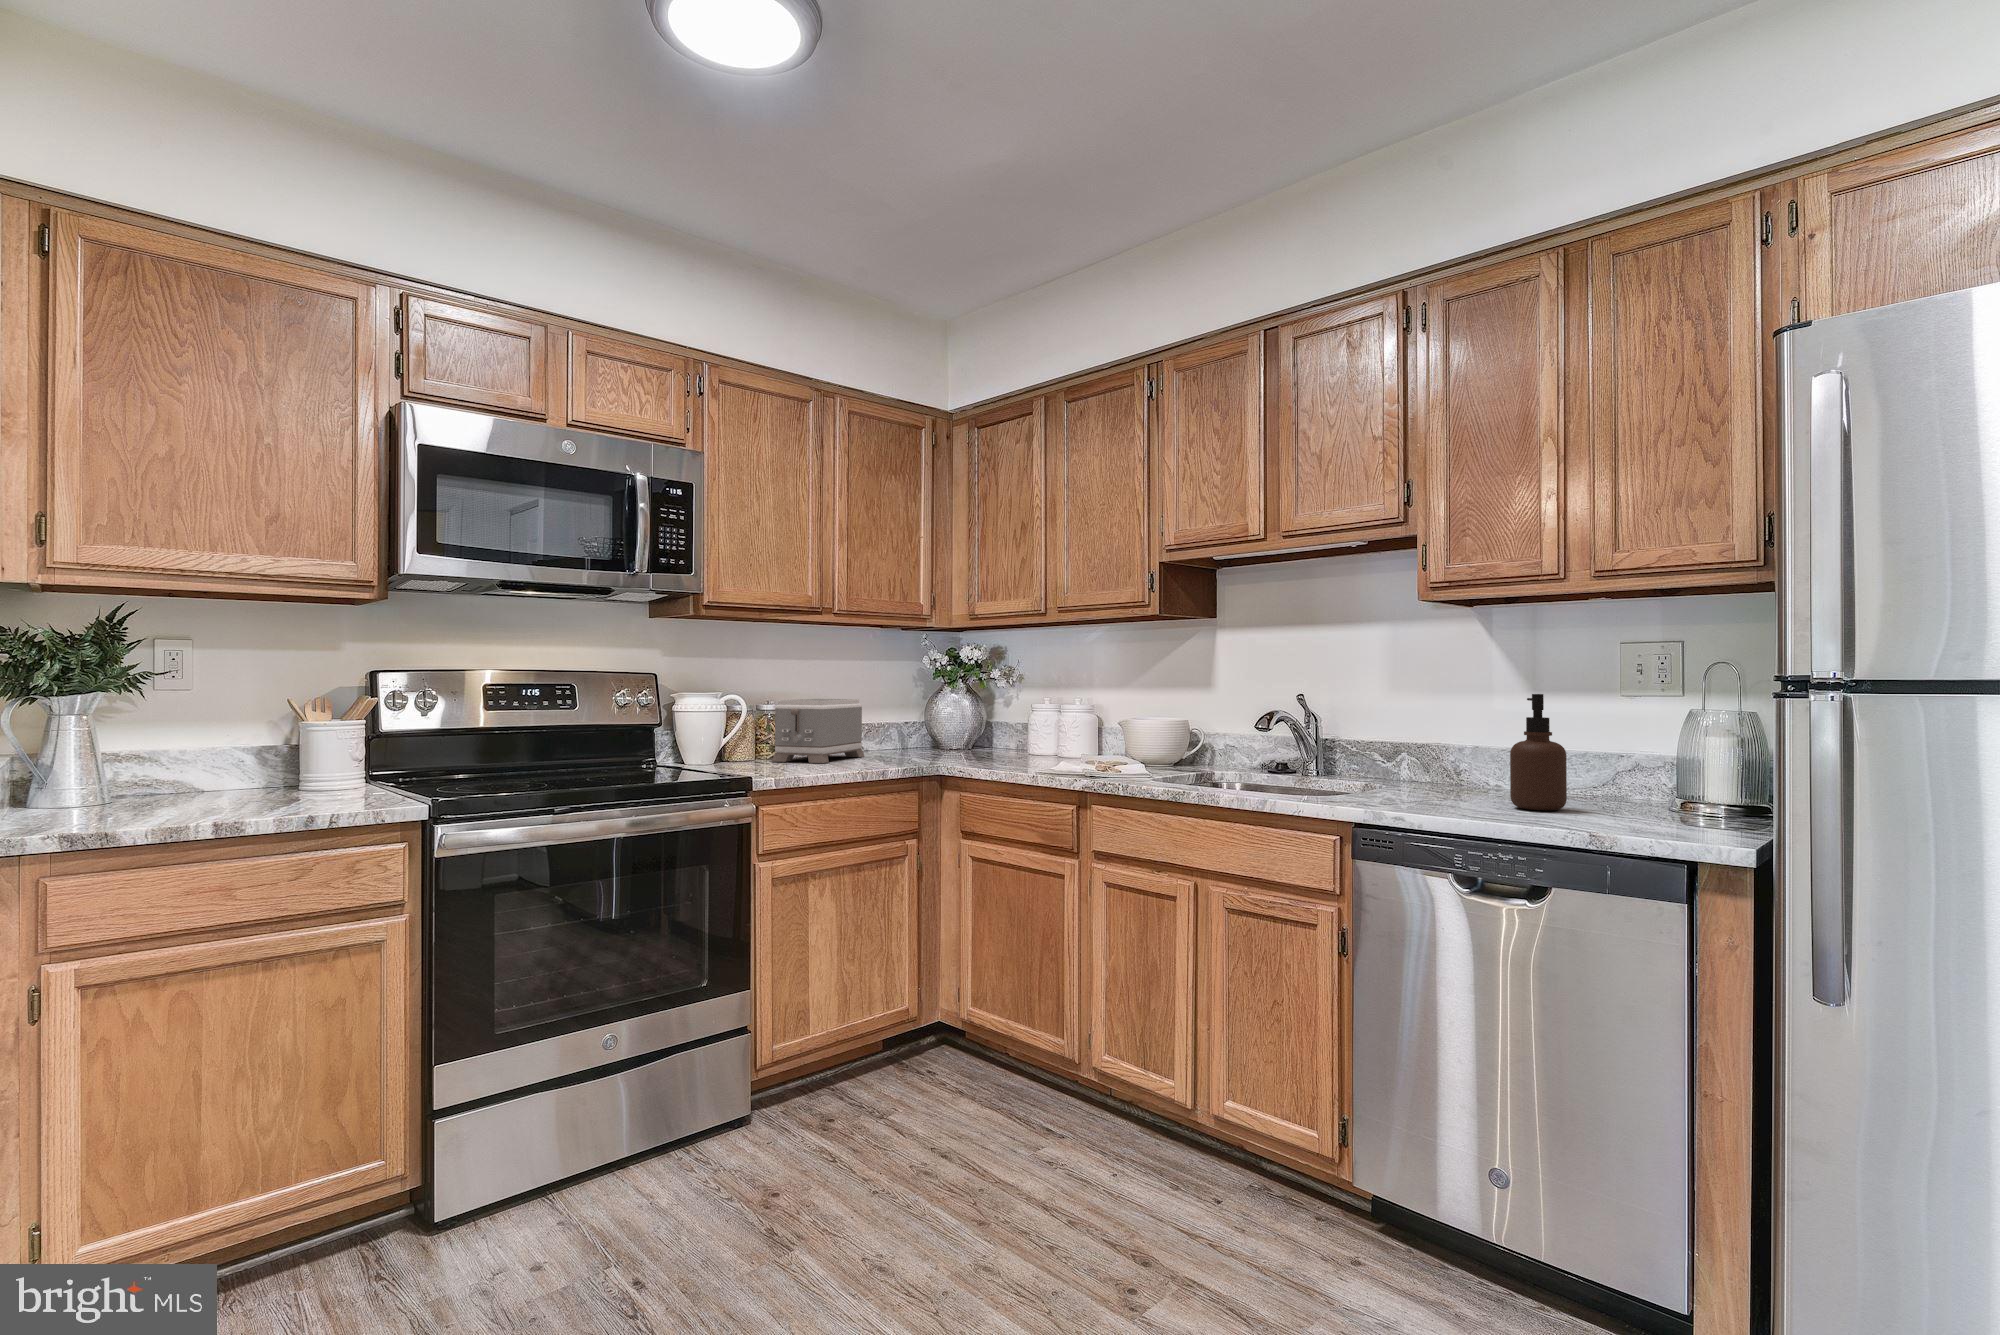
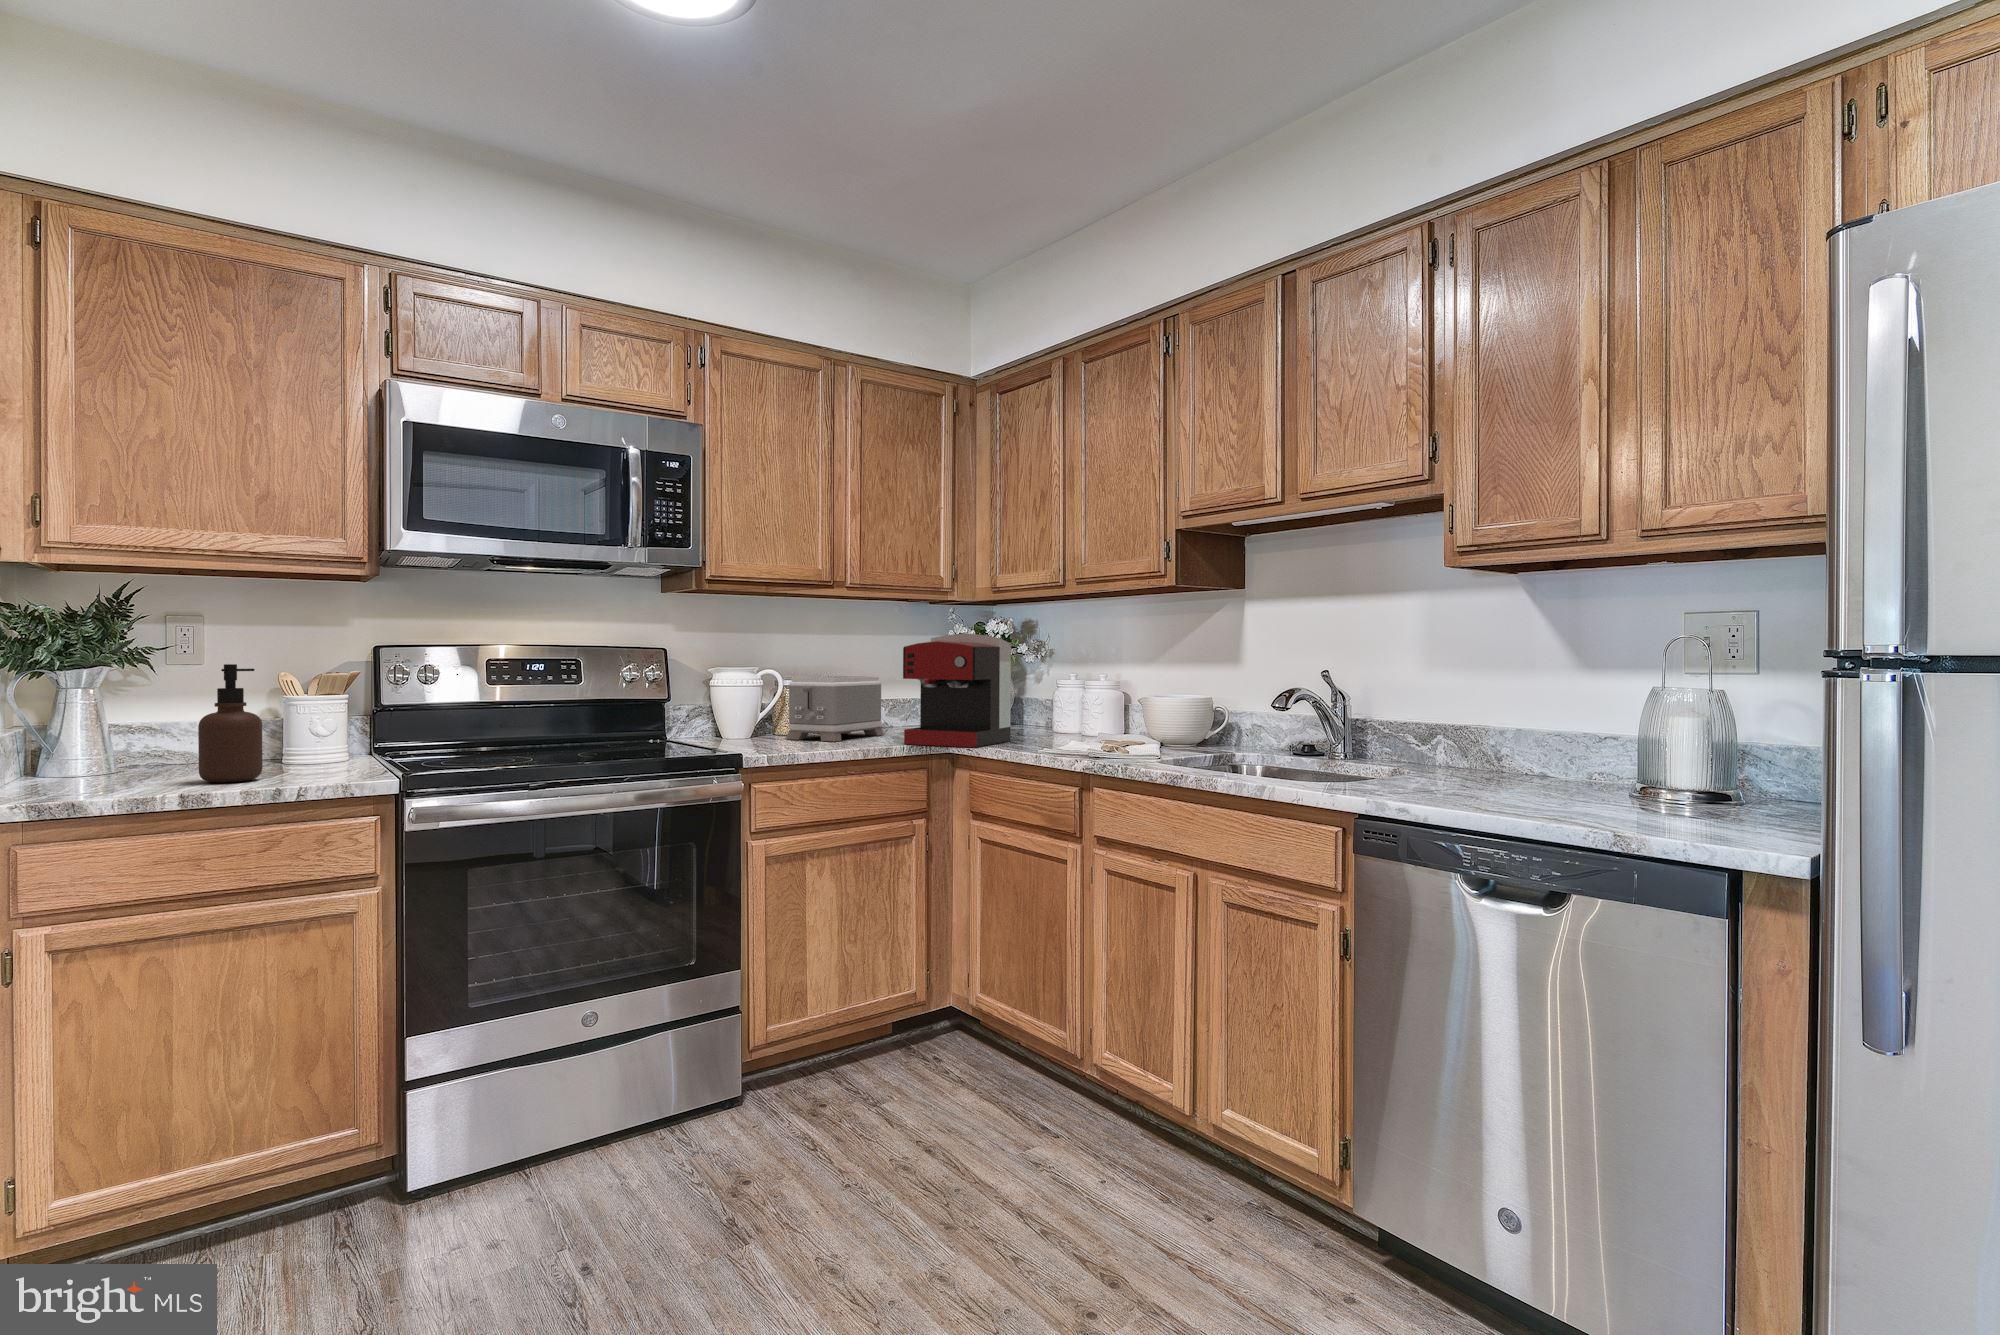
coffee maker: none [894,657,994,768] -> present [903,633,1011,747]
soap dispenser: present [1510,694,1567,811] -> present [198,664,262,783]

